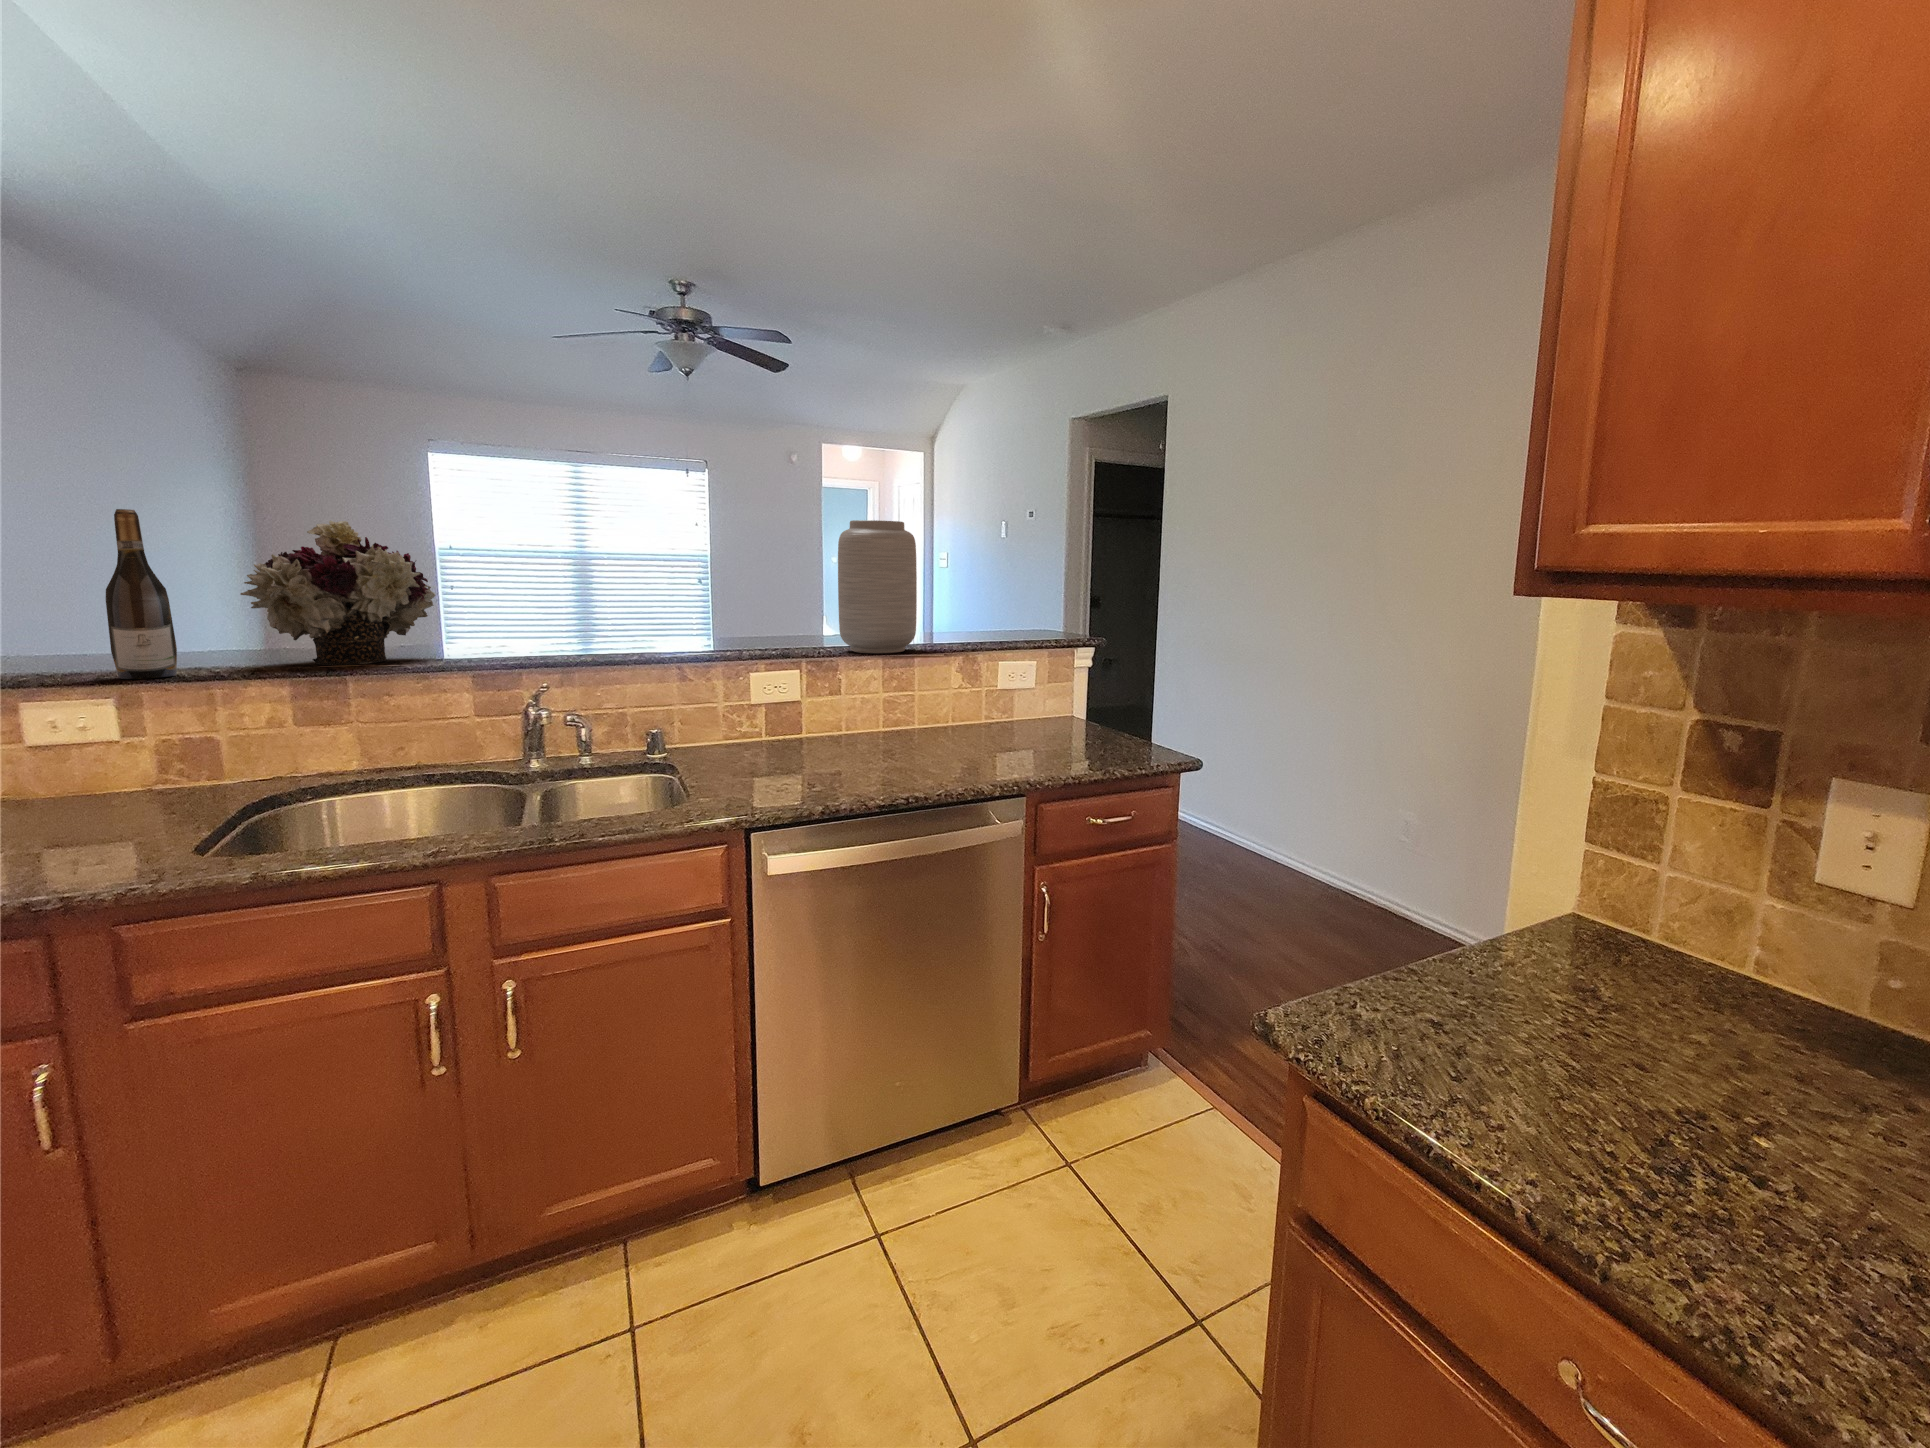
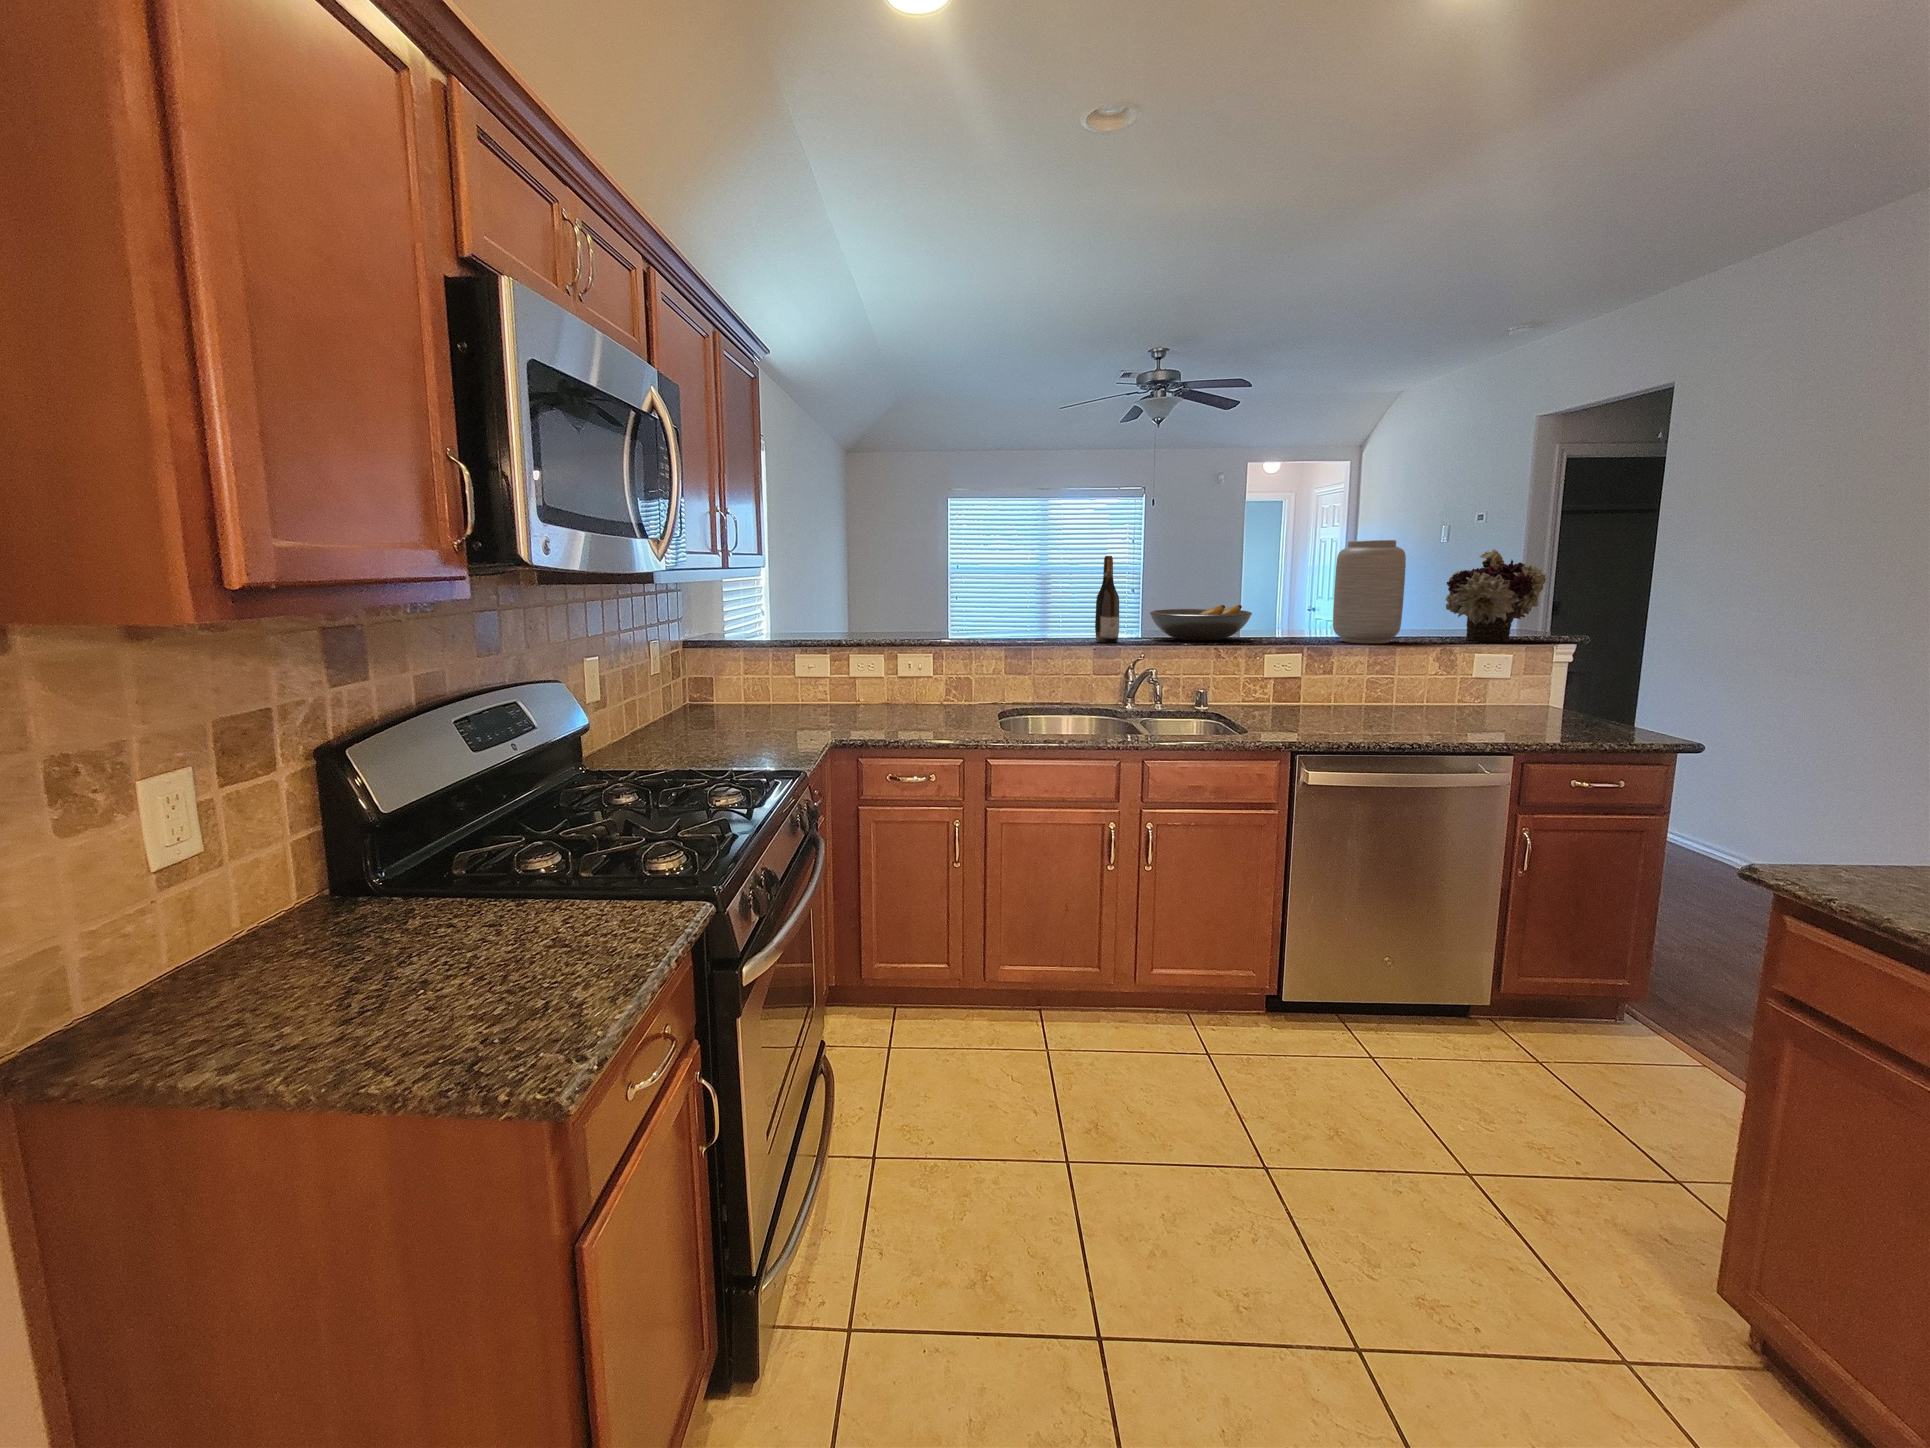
wine bottle: present [106,509,177,679] -> present [1095,556,1119,643]
flower arrangement: present [240,521,435,665] -> present [1446,549,1546,642]
fruit bowl: none [587,604,738,655] -> present [1150,605,1252,641]

